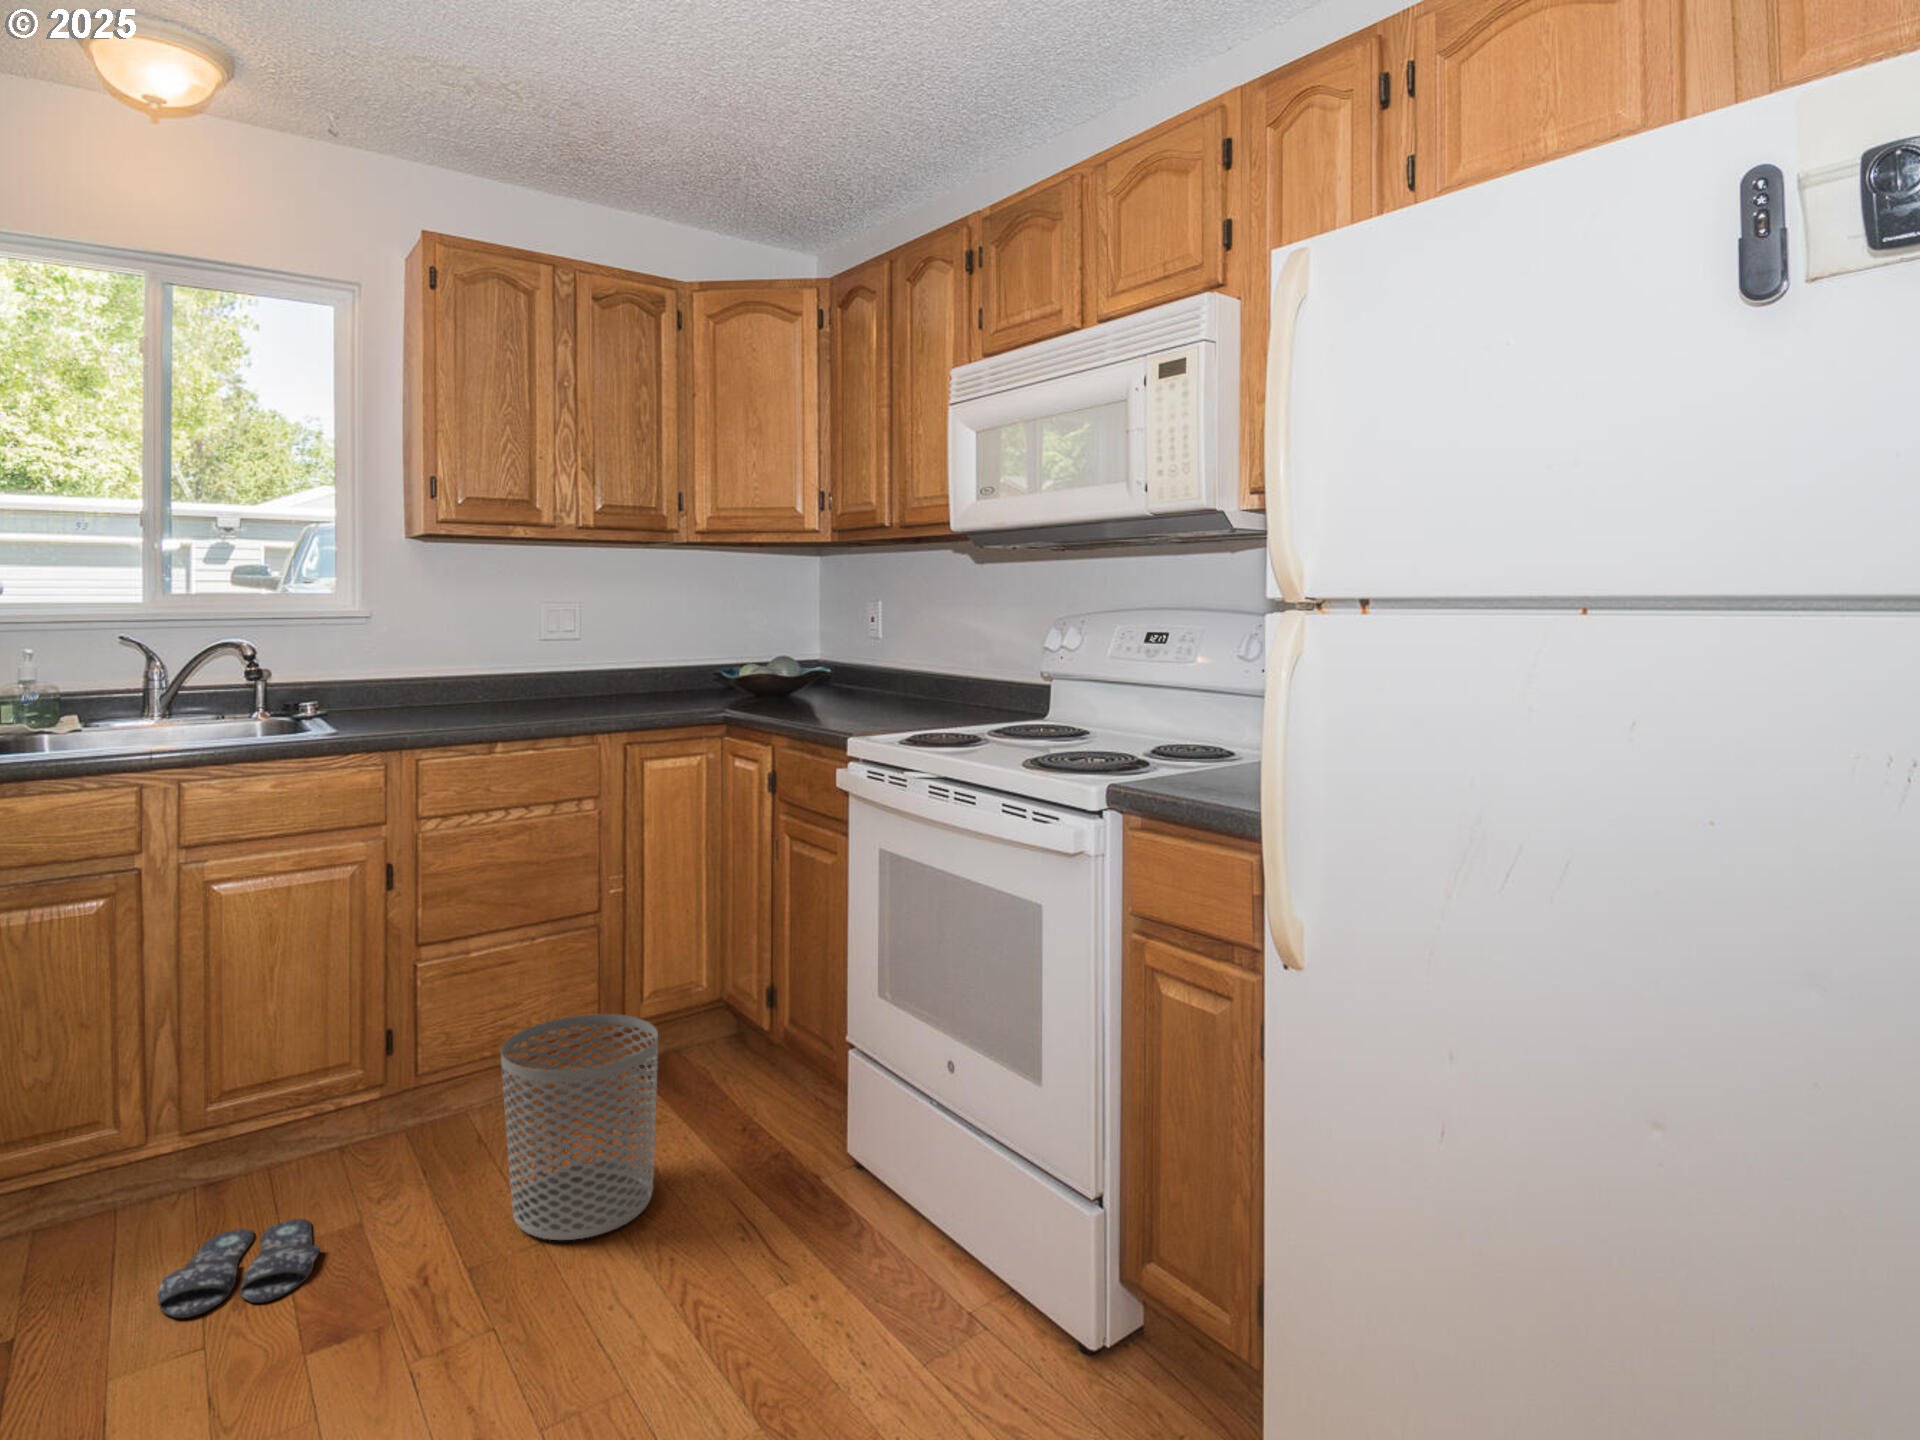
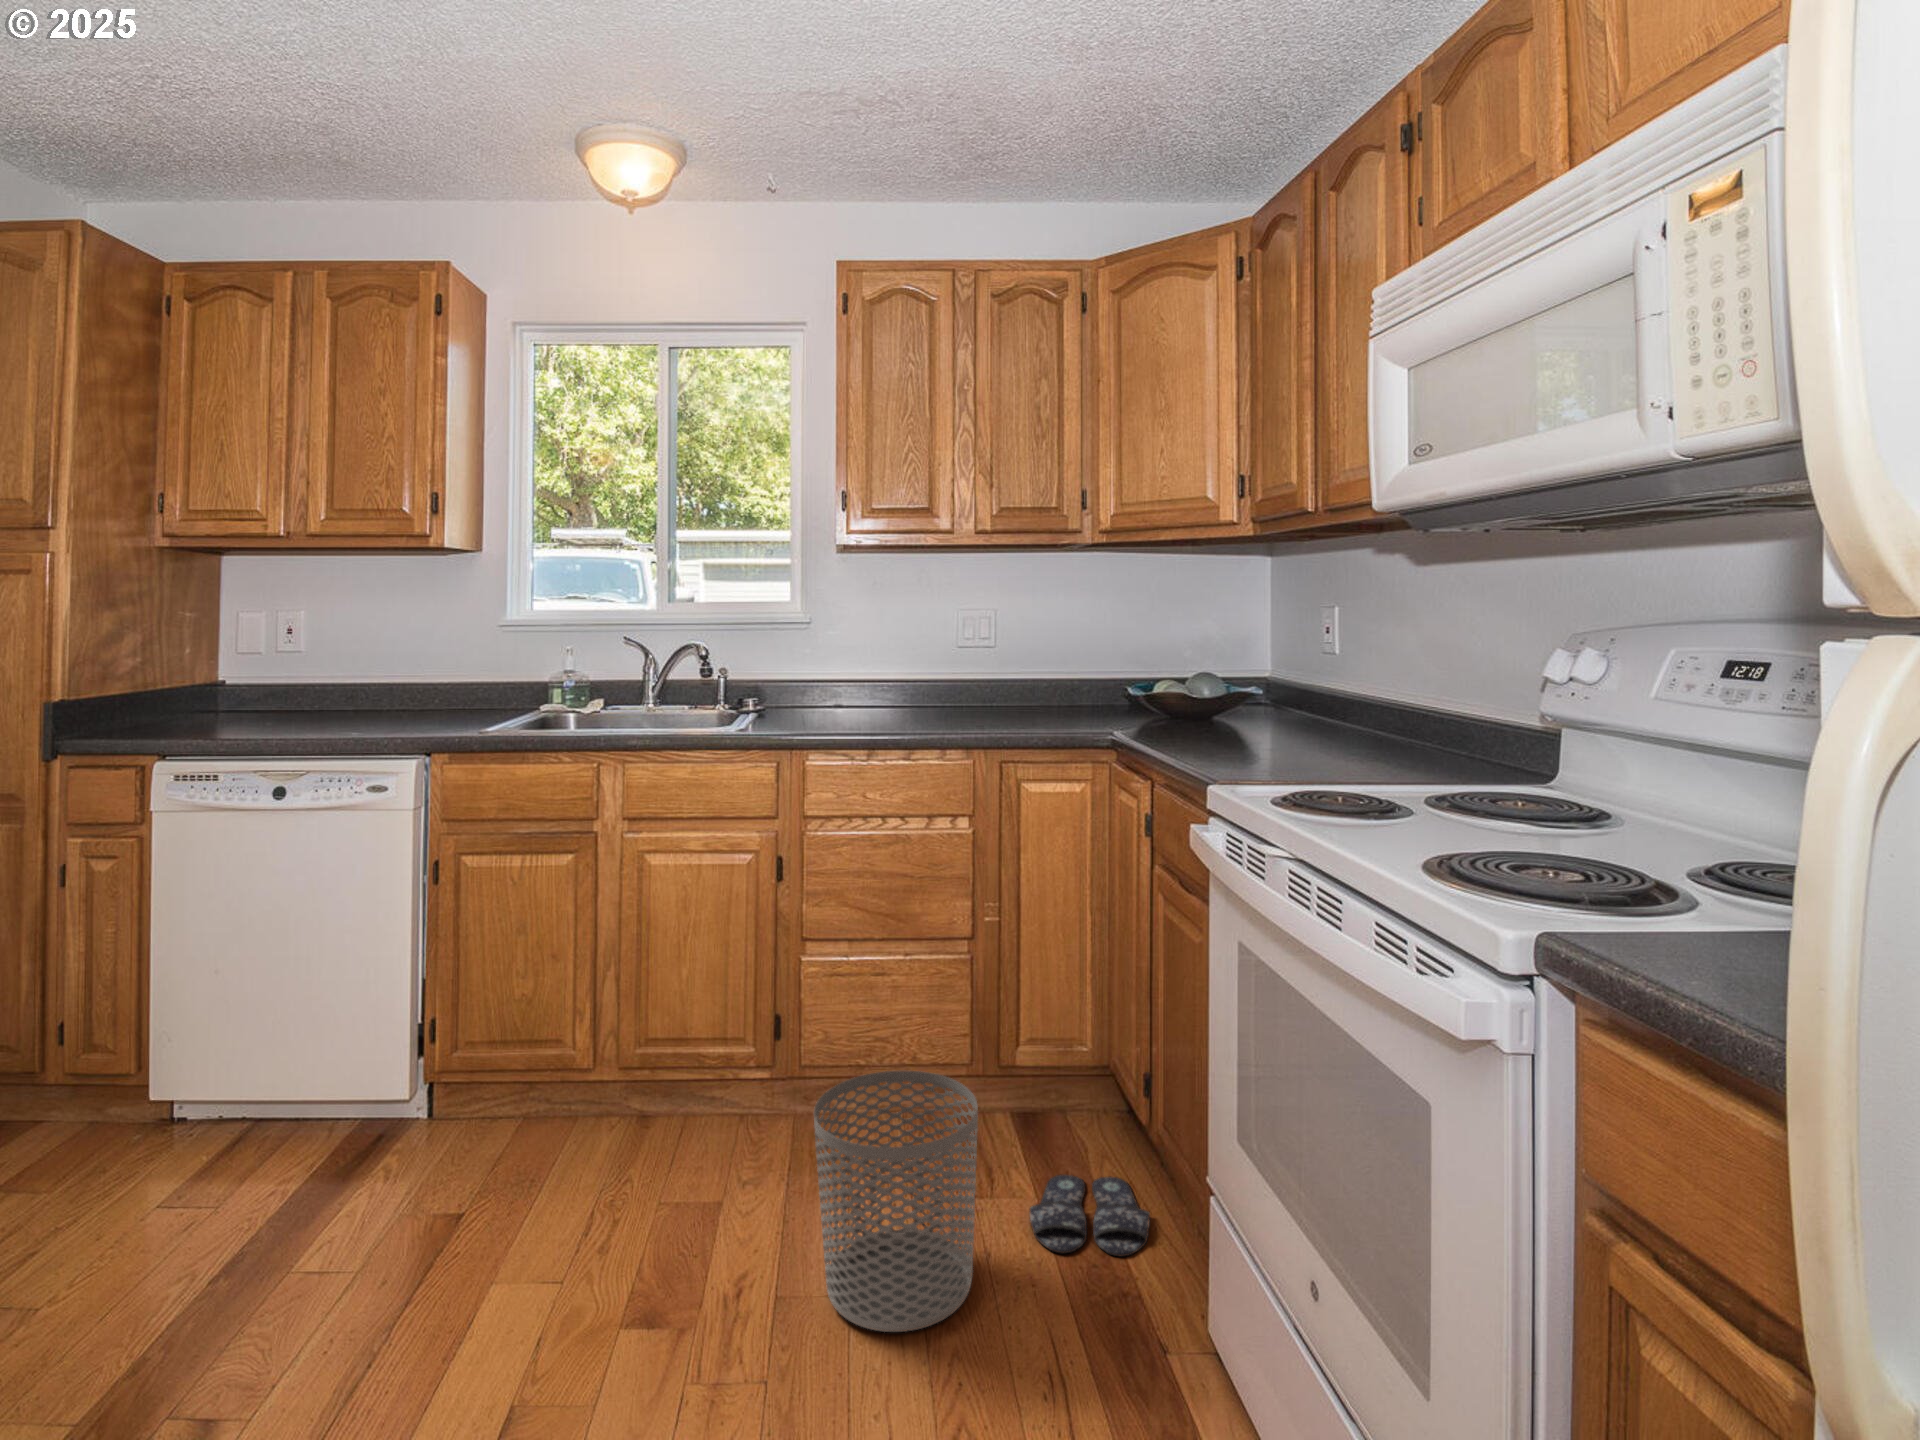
slippers: present [158,1219,321,1318] -> present [1030,1175,1150,1256]

